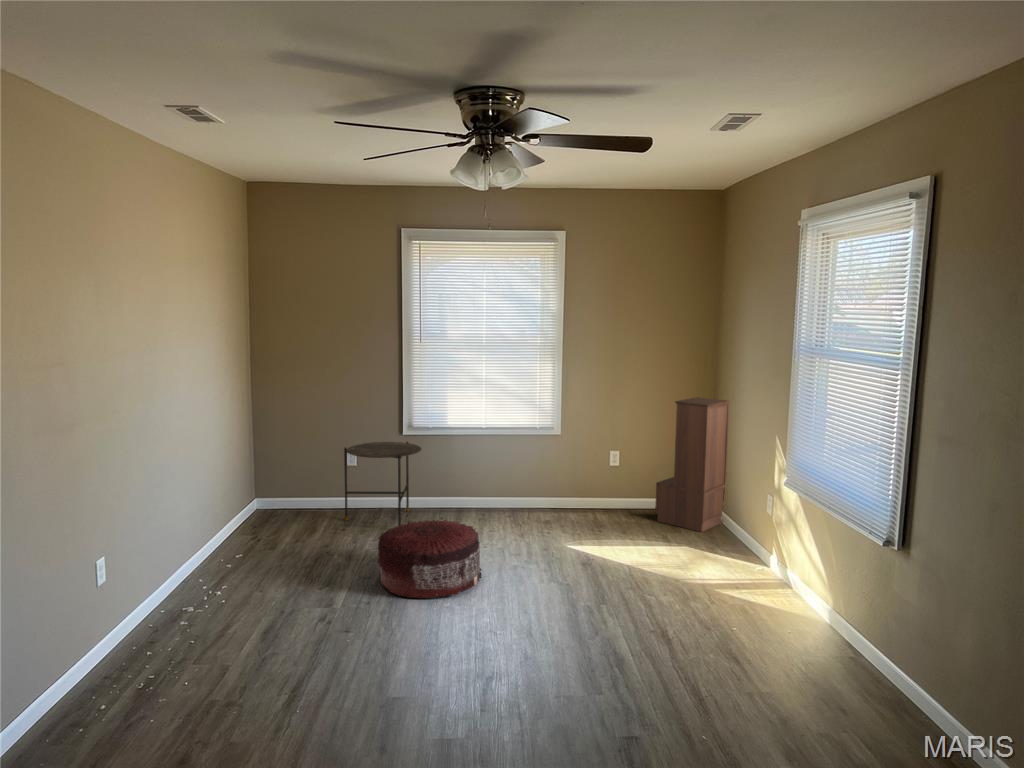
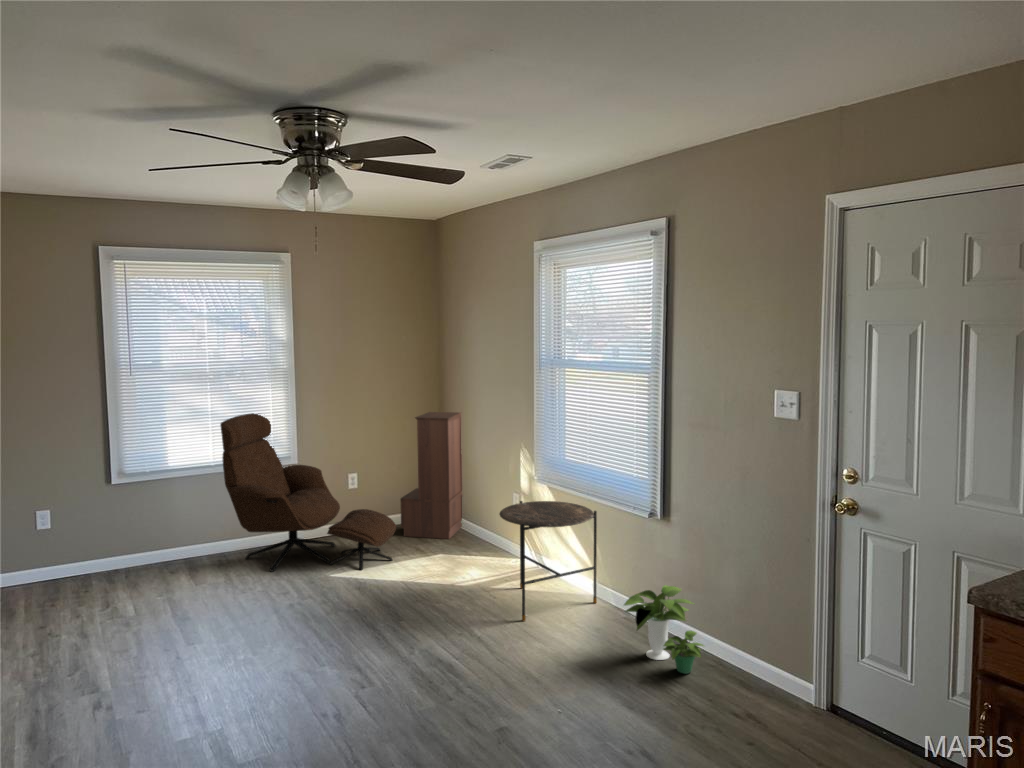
lounge chair: none [487,385,641,546] -> present [220,413,396,572]
side table: present [344,442,421,526] -> present [499,501,597,621]
pouf: present [378,519,482,599] -> none [139,570,265,667]
potted plant: none [822,626,918,738] -> present [624,585,704,674]

